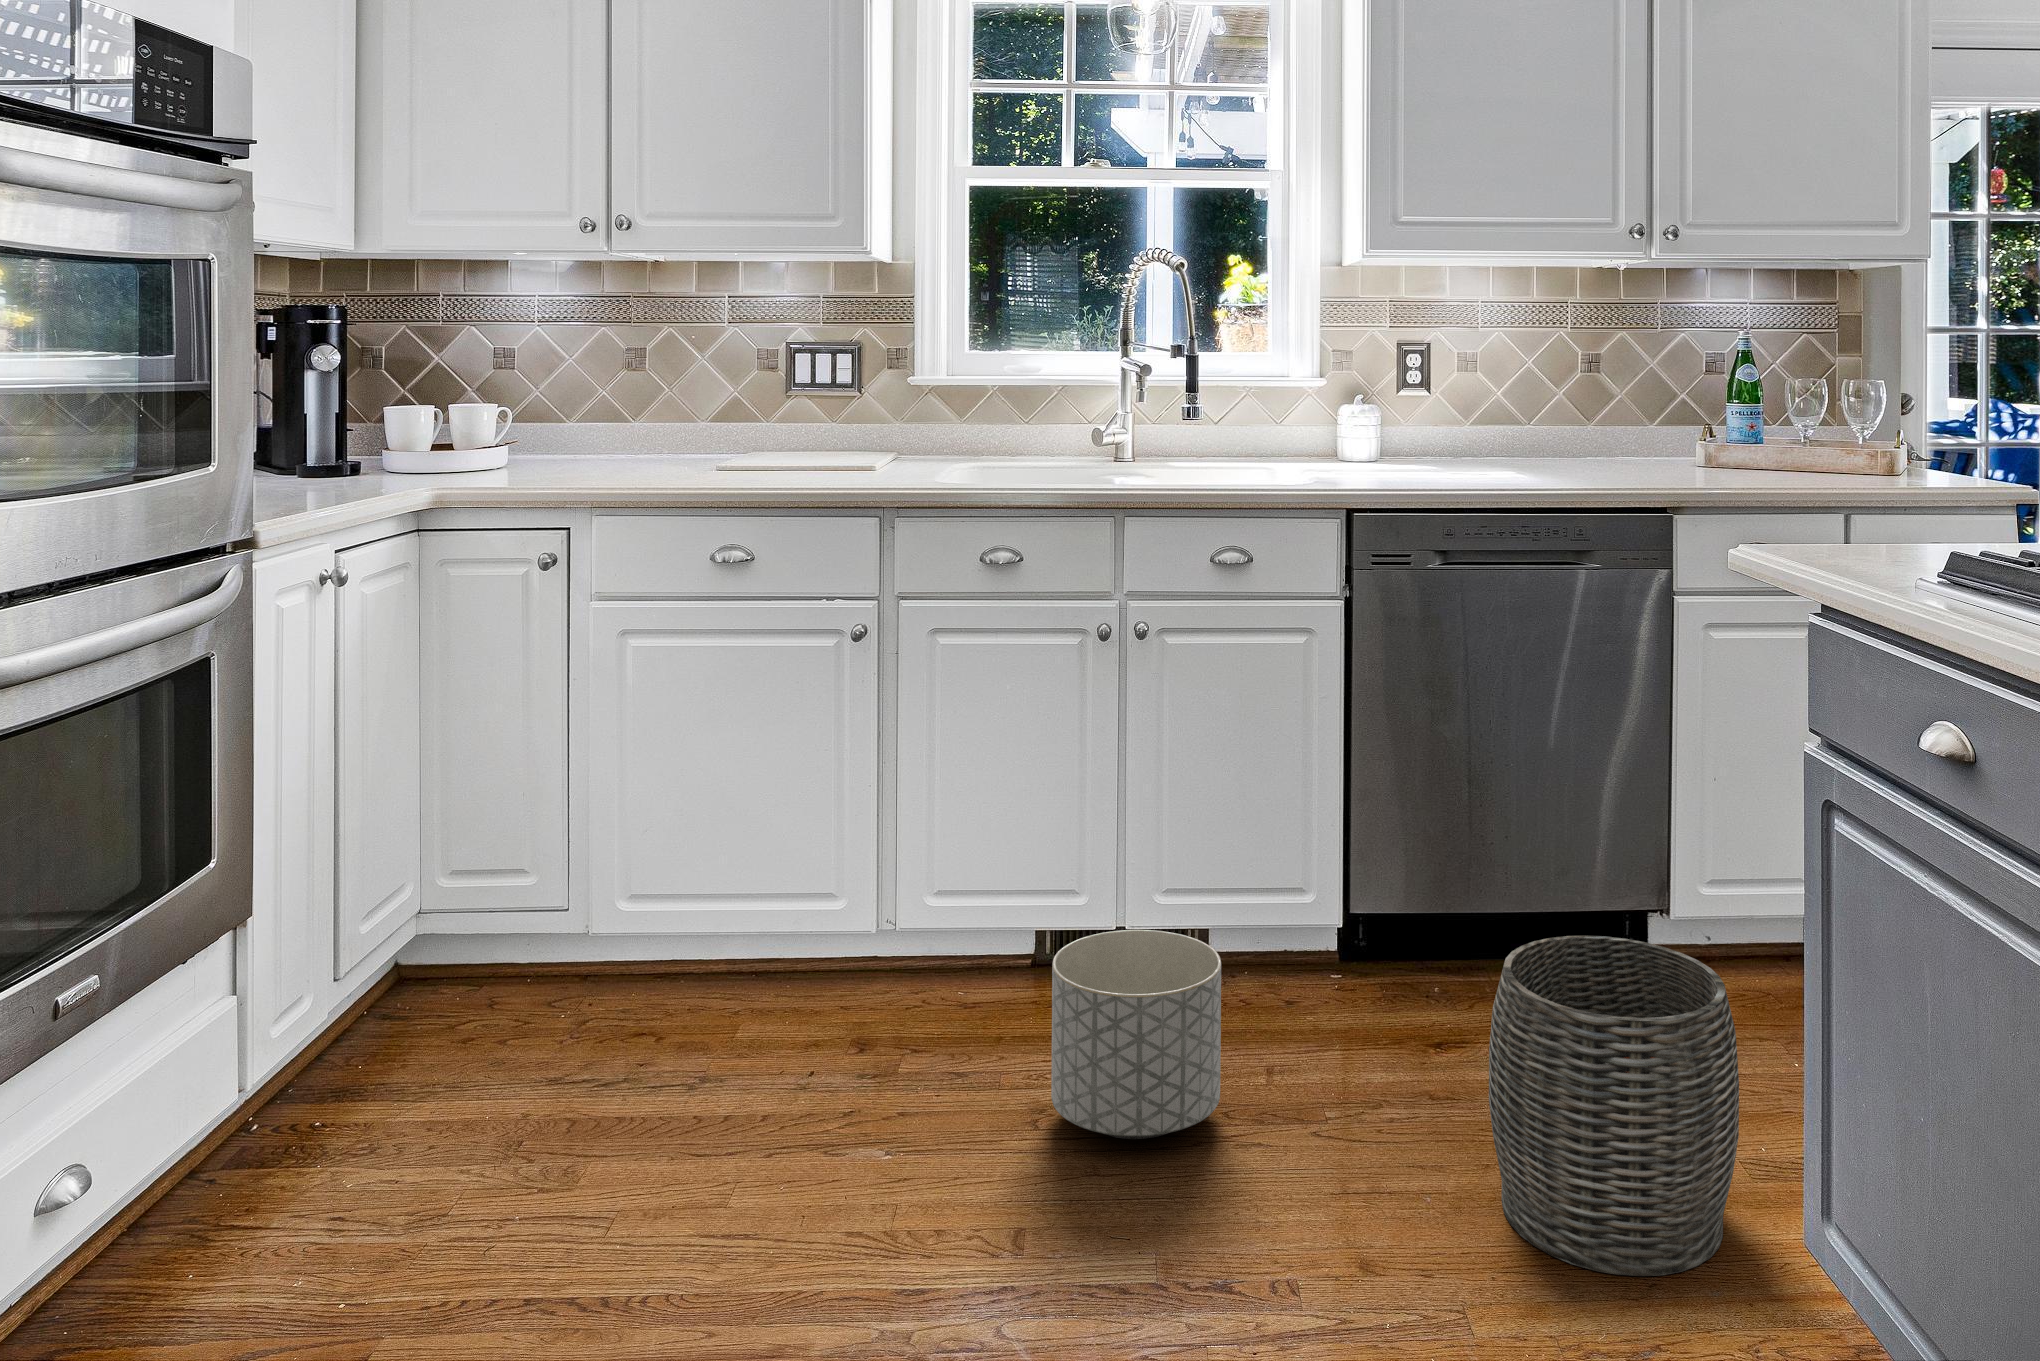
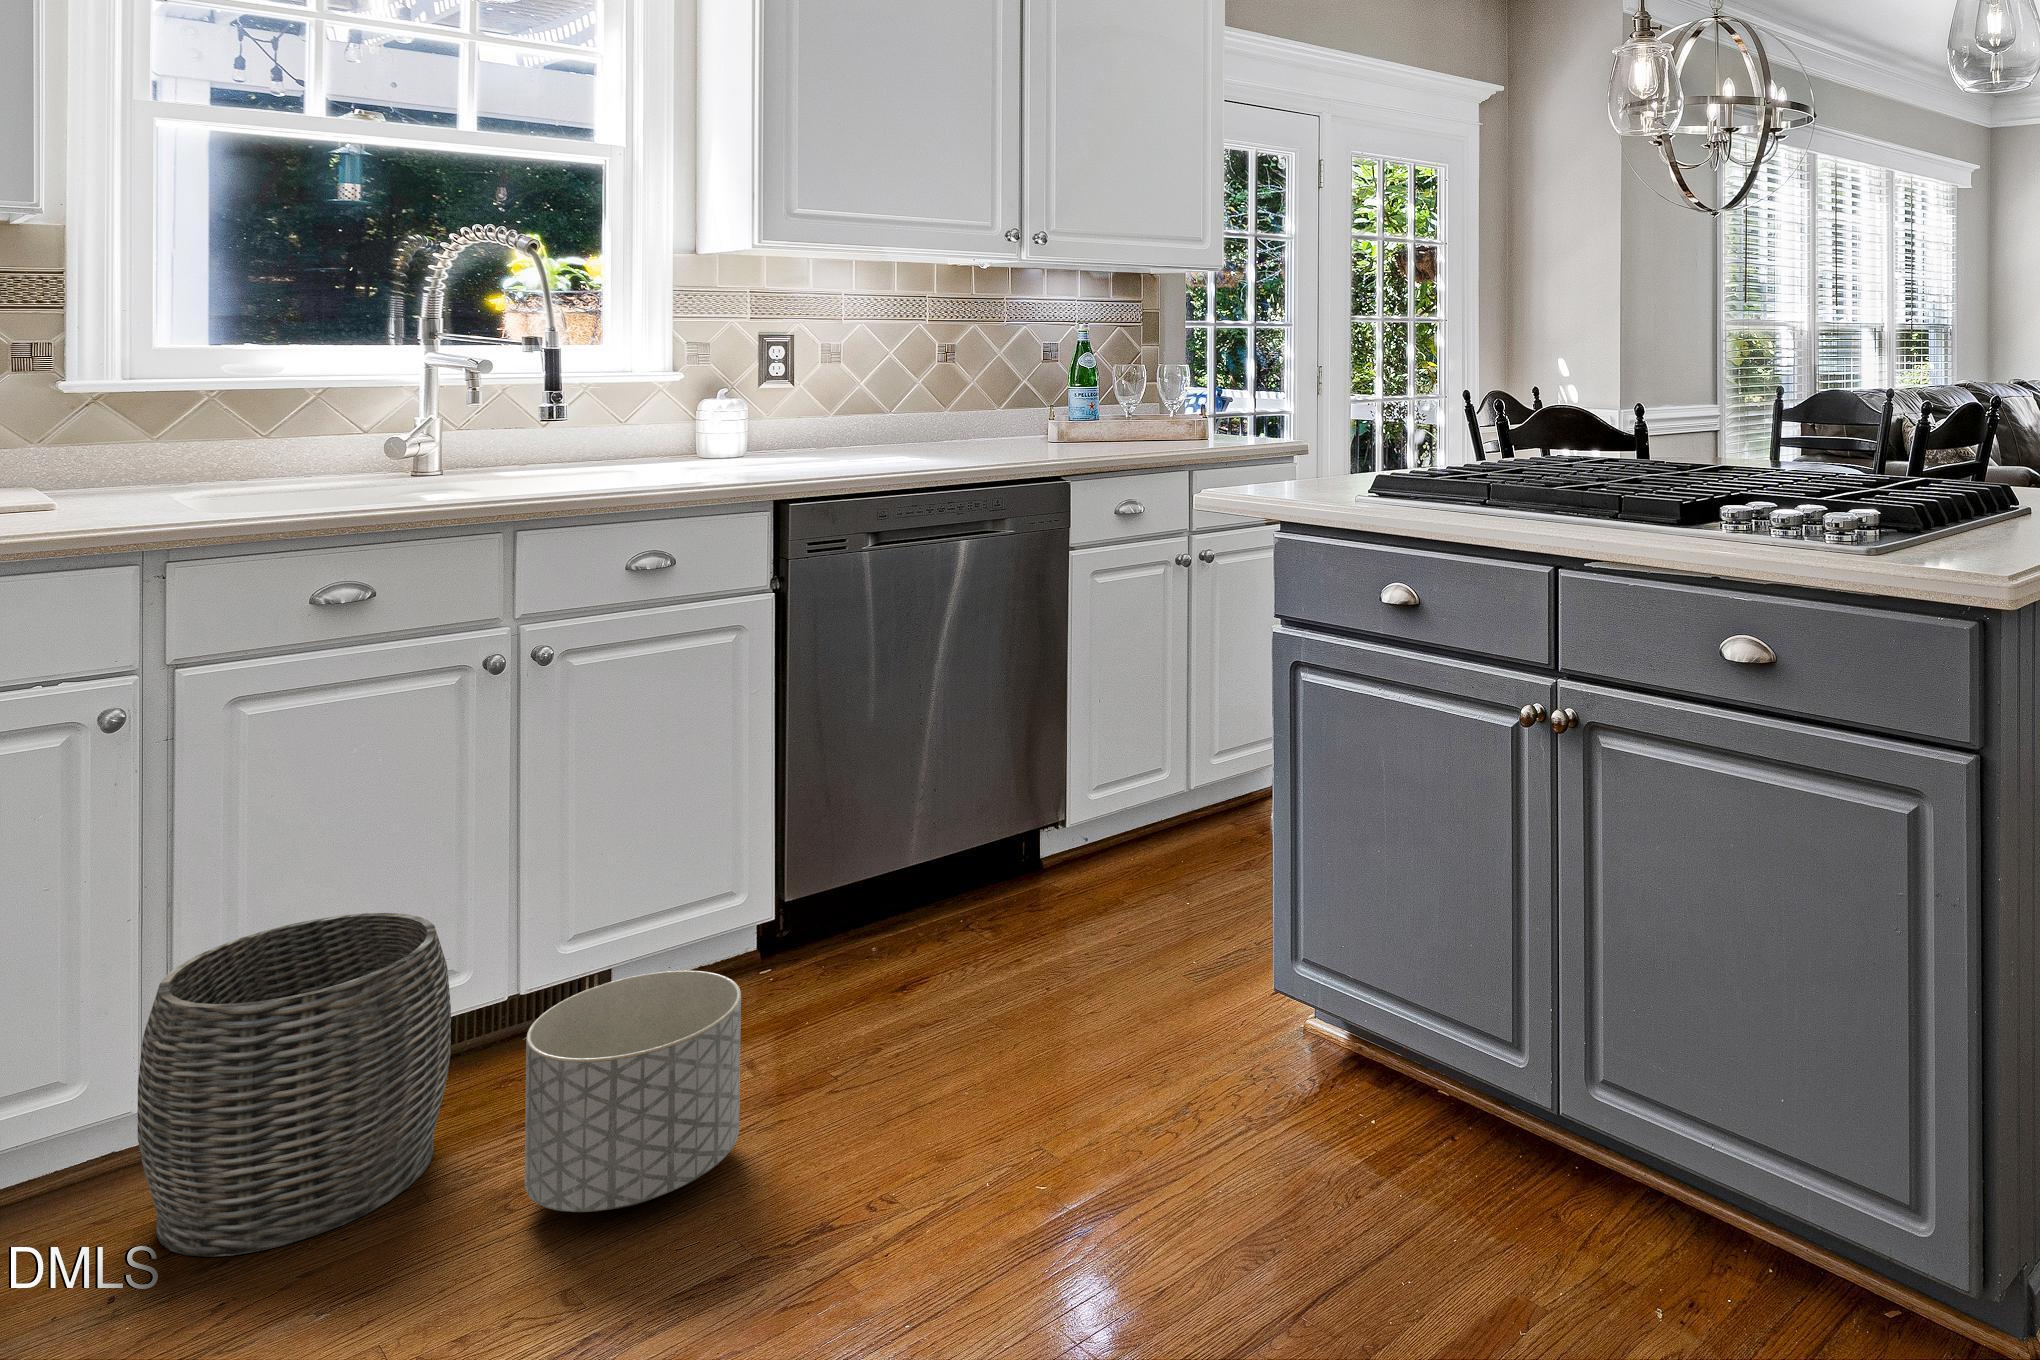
woven basket: present [1489,936,1739,1276] -> present [138,913,451,1257]

